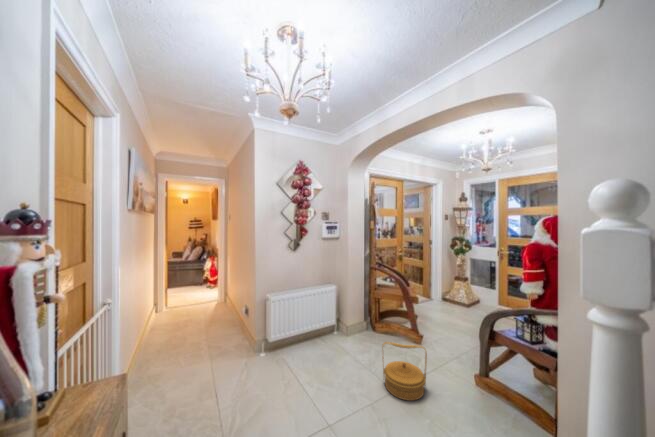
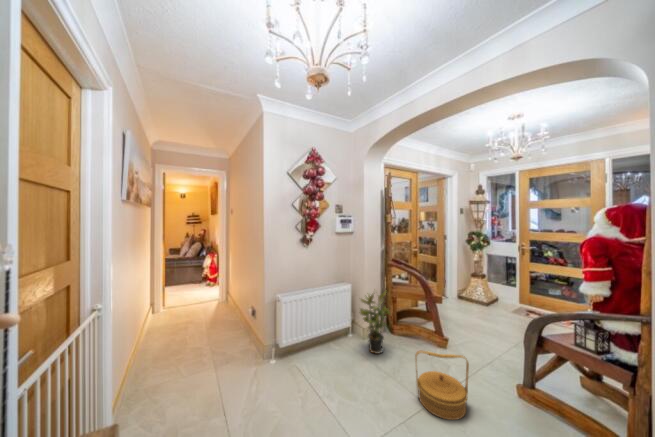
potted plant: none [339,288,369,348] -> present [359,292,390,354]

